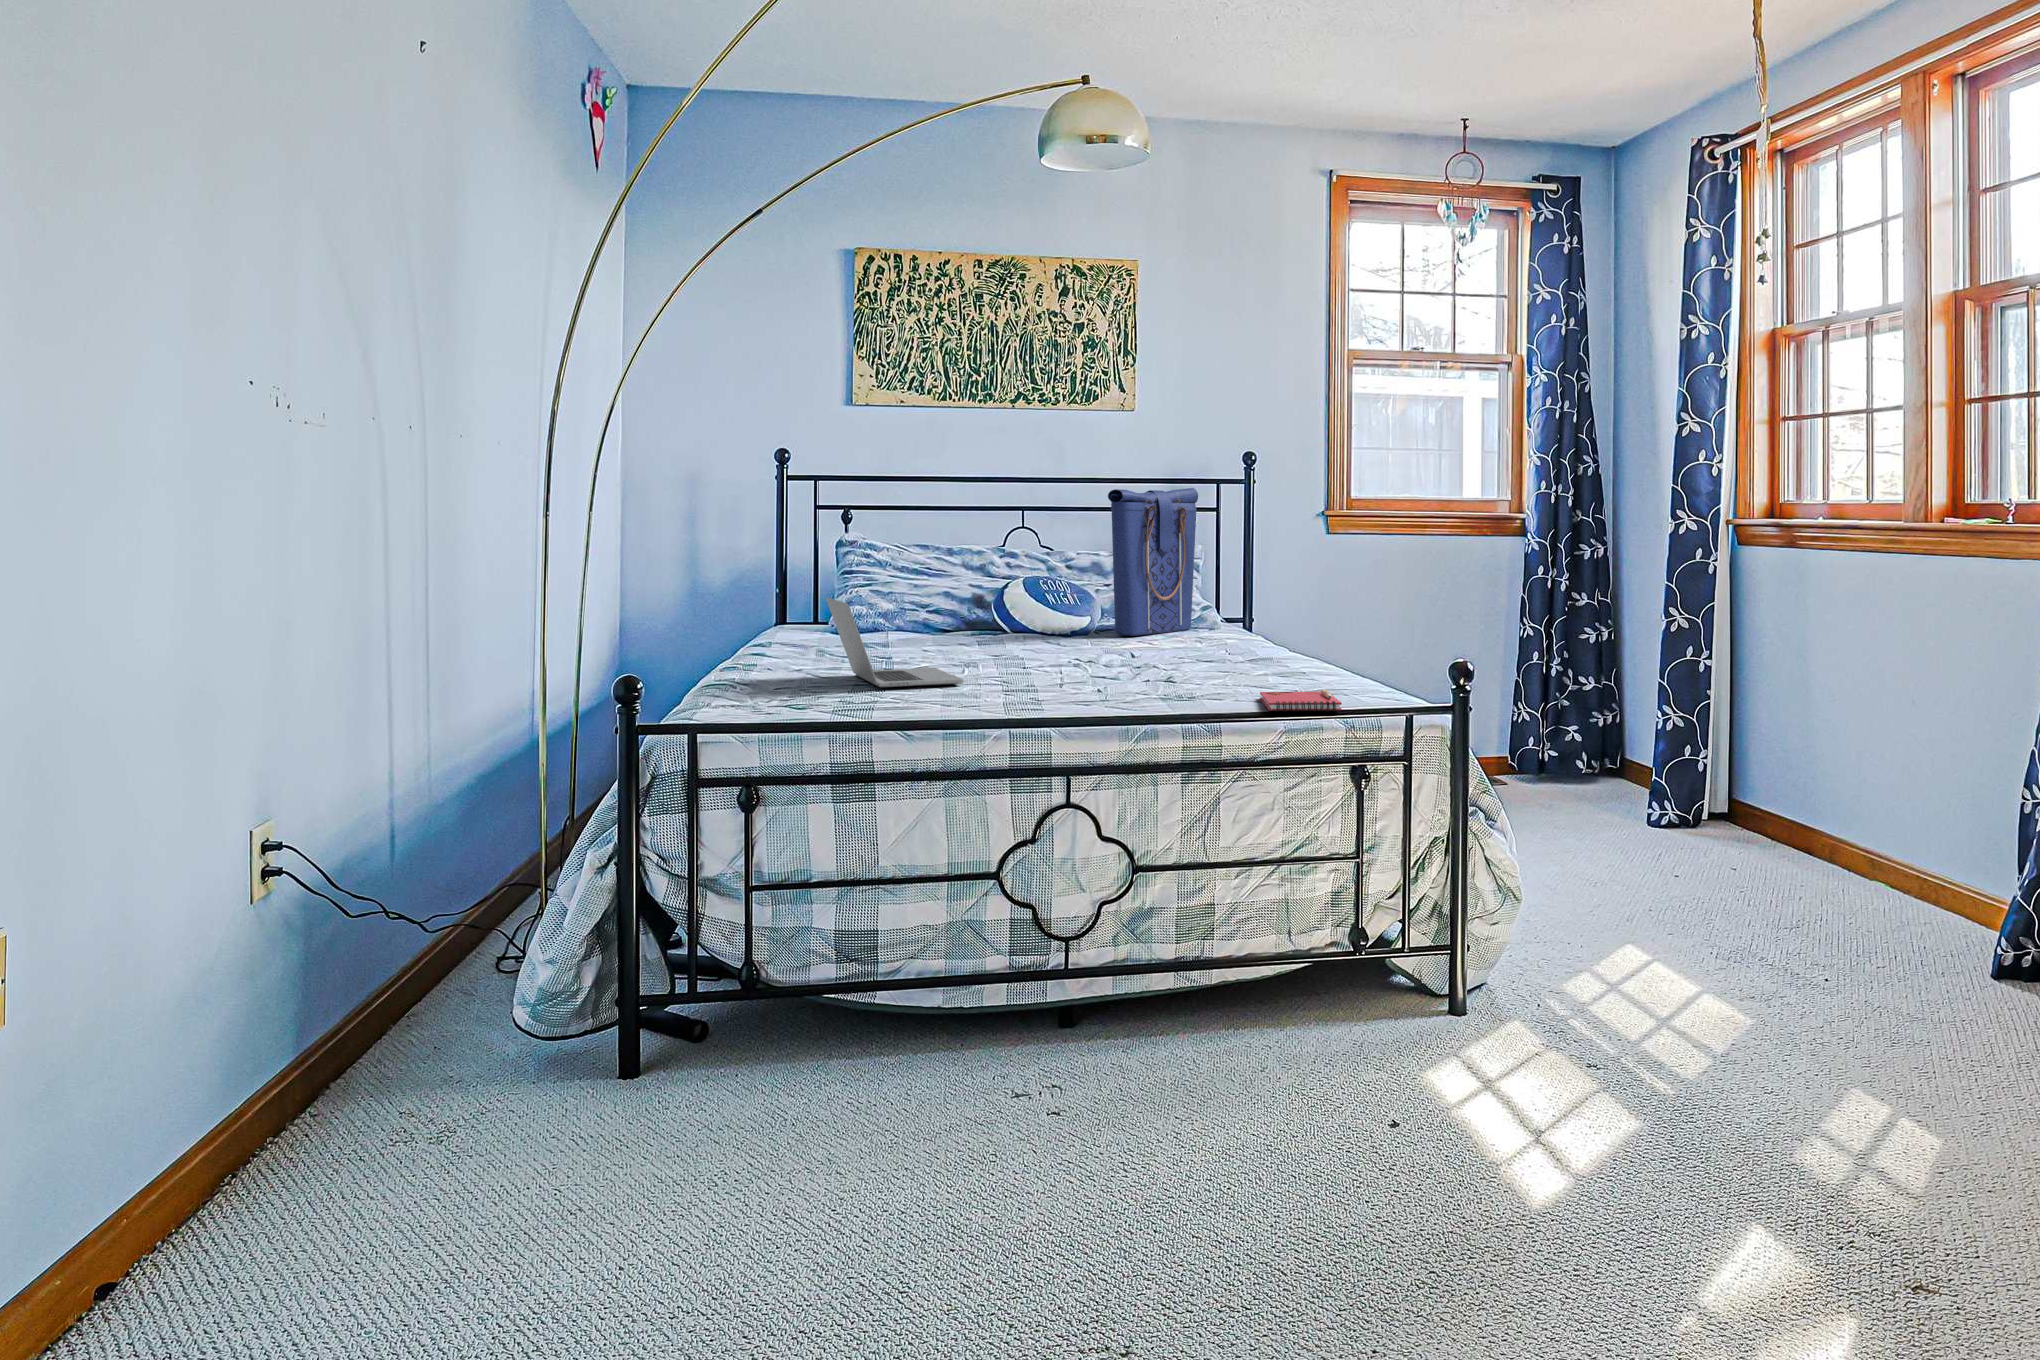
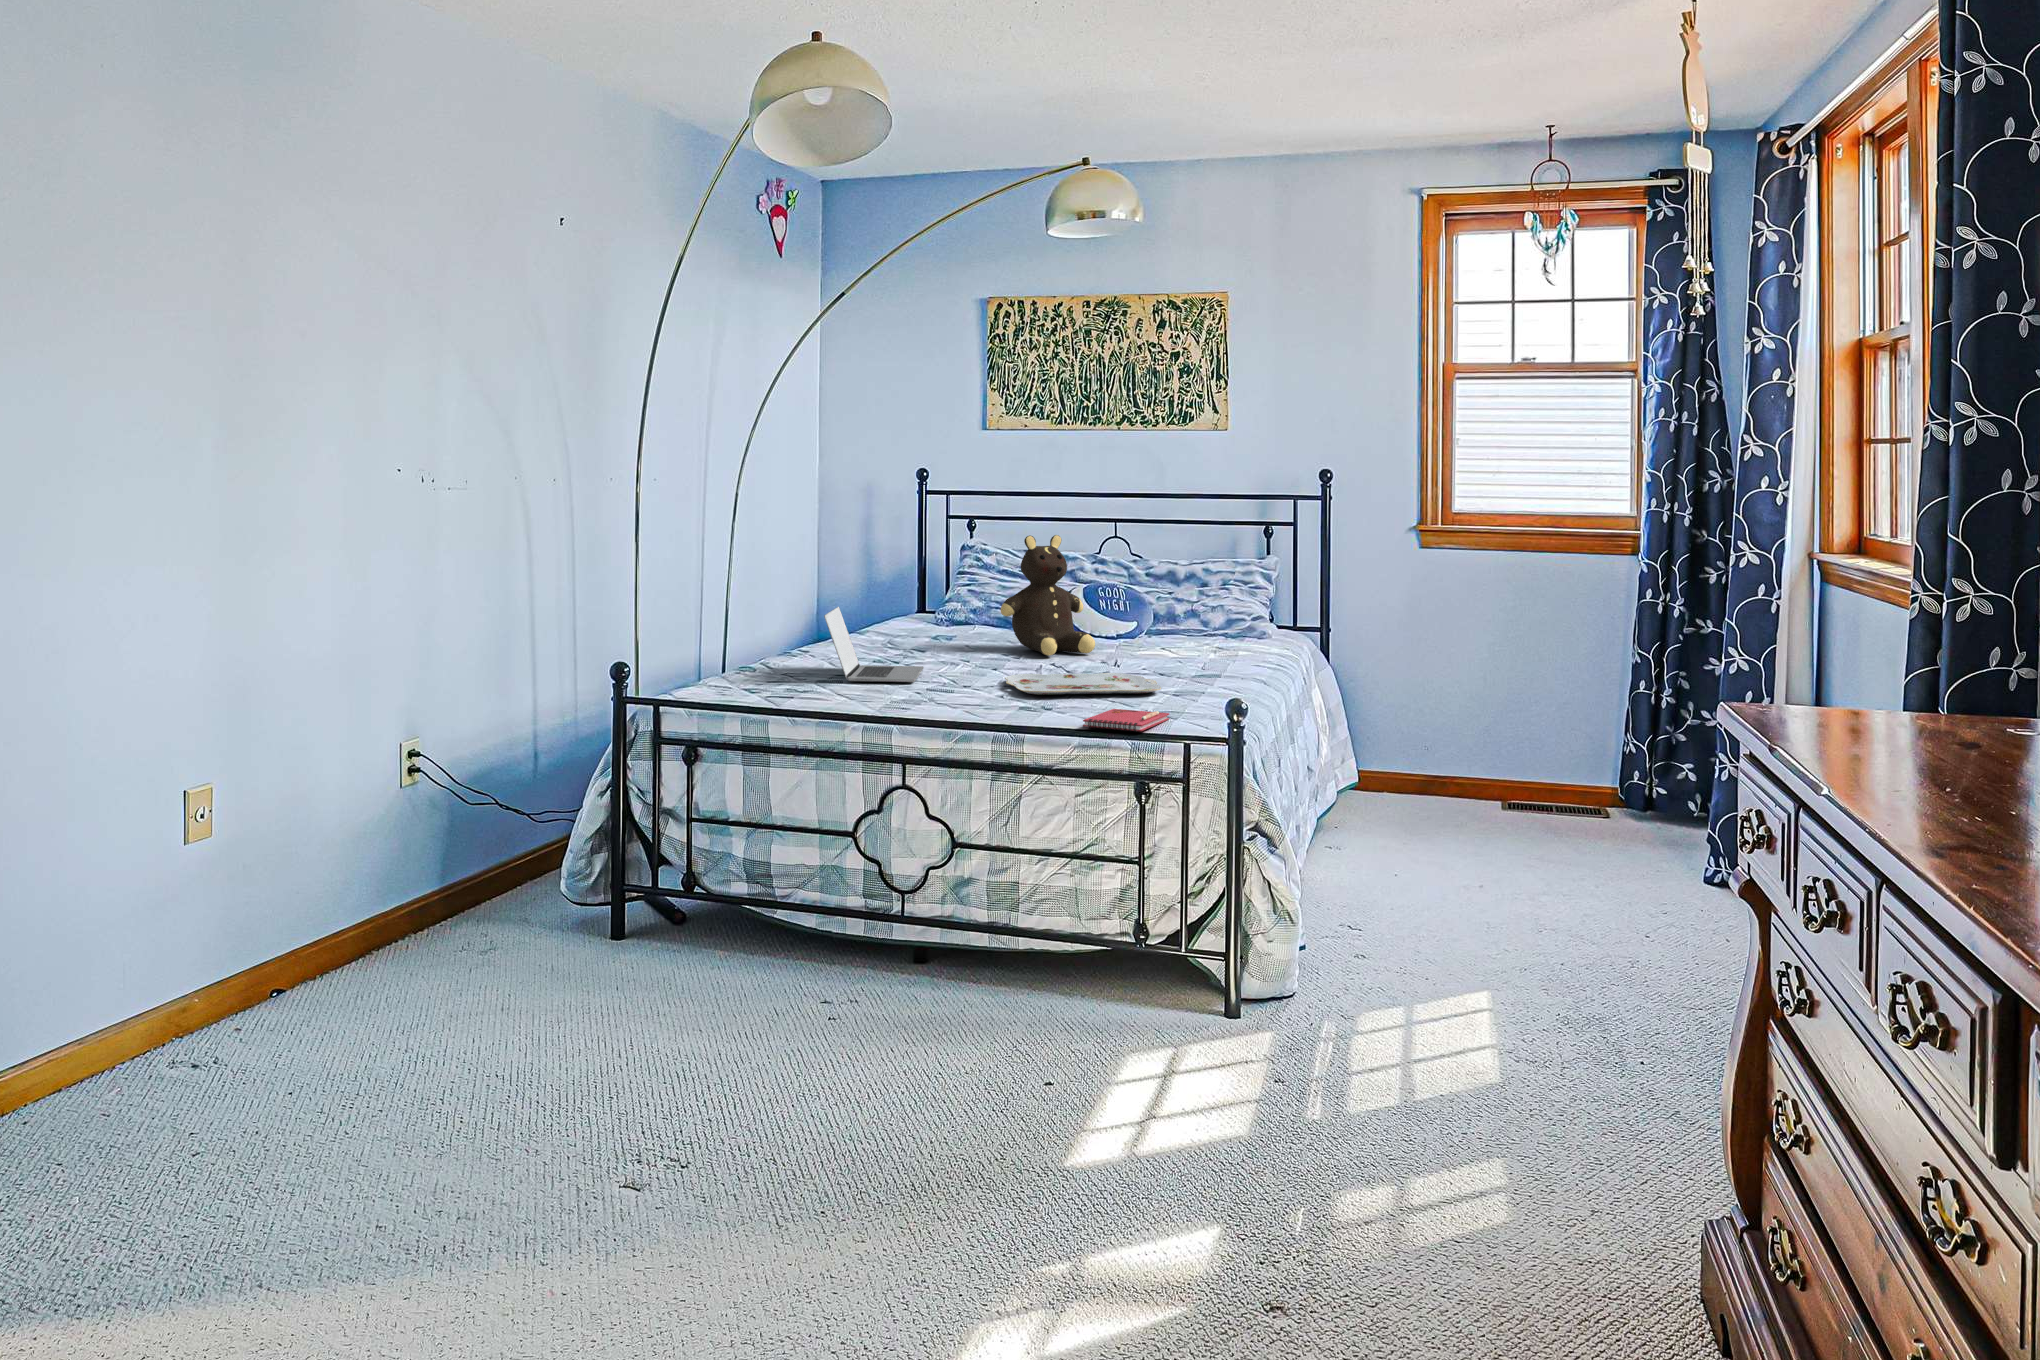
tote bag: present [1108,488,1198,636] -> none [1136,509,1242,644]
teddy bear: none [982,513,1091,651] -> present [1001,535,1095,656]
serving tray: none [1063,661,1256,686] -> present [1005,673,1161,695]

